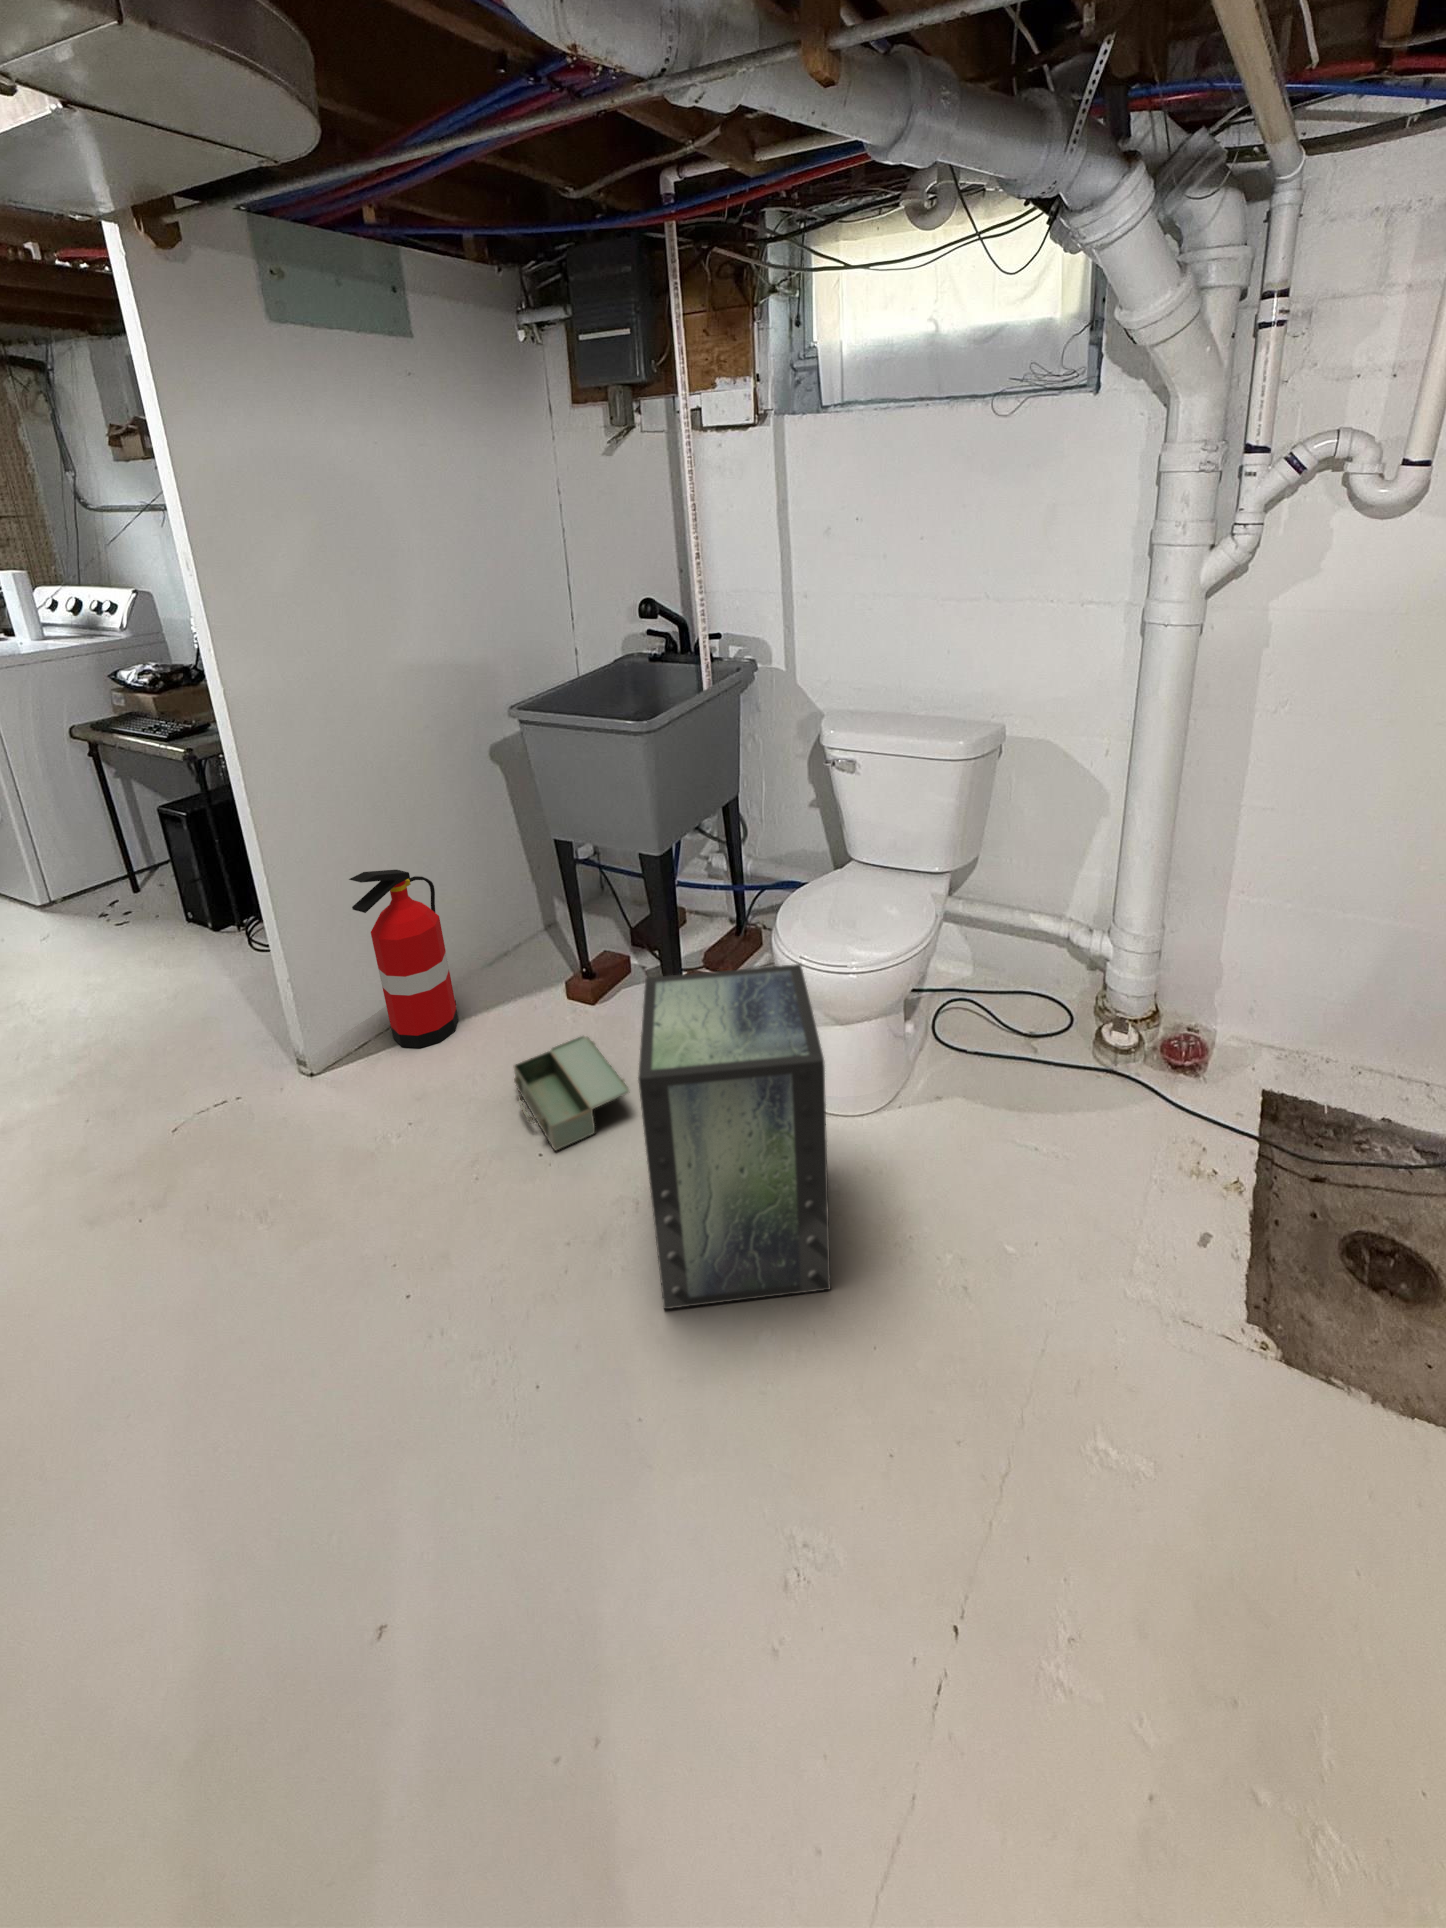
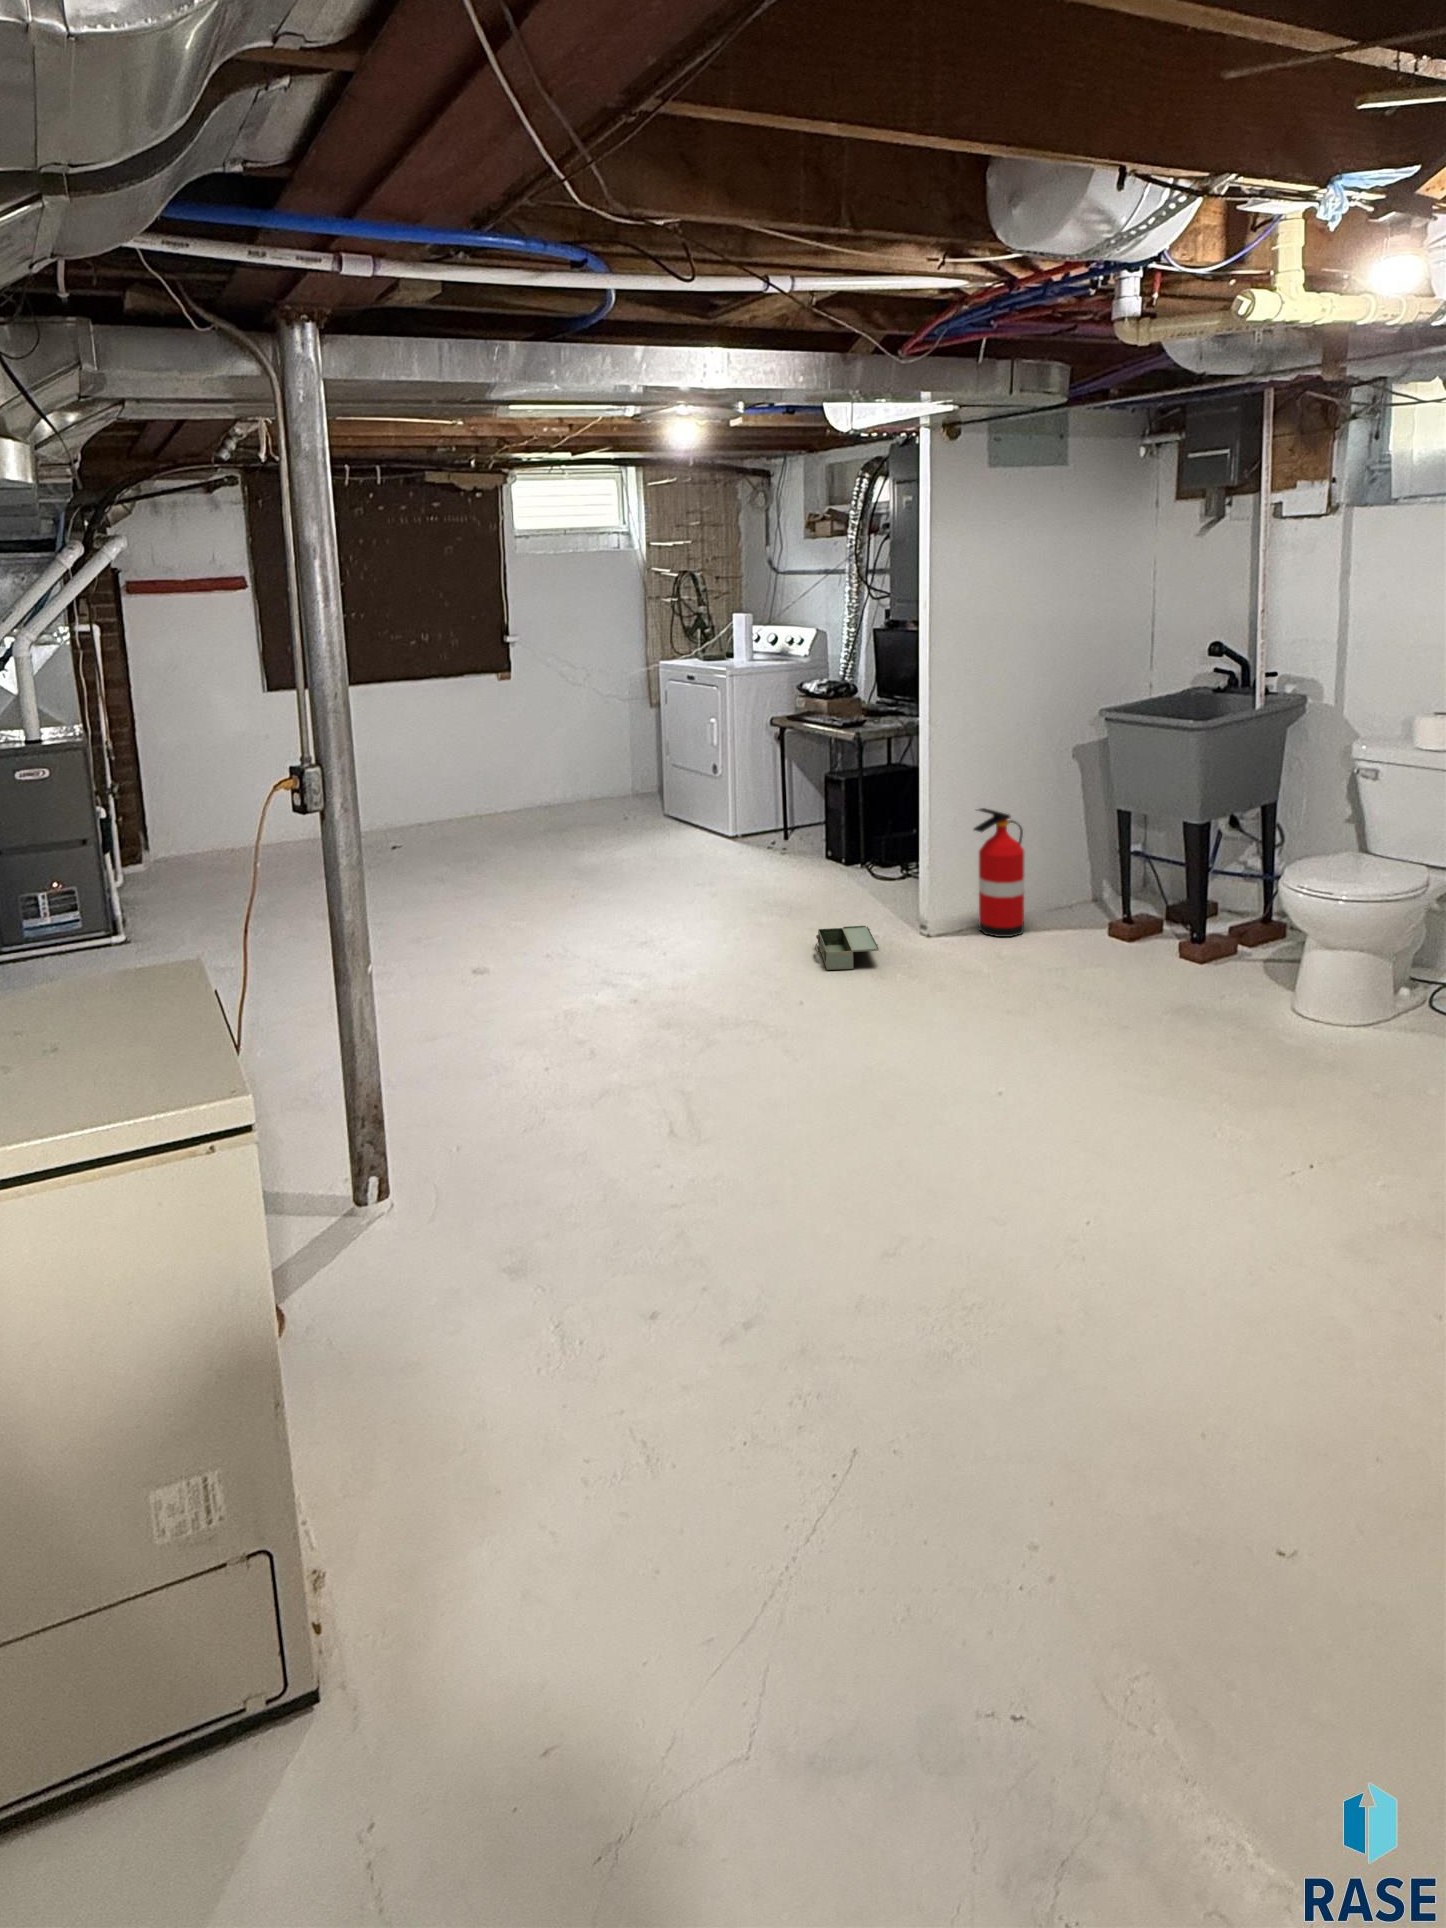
storage box: present [638,964,830,1309] -> none [1159,868,1291,1077]
toolbox: present [513,1036,630,1151] -> present [815,926,879,970]

